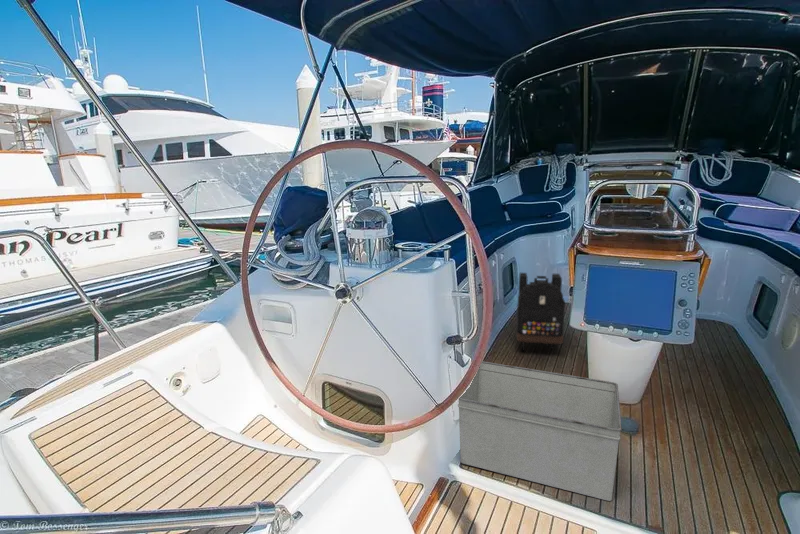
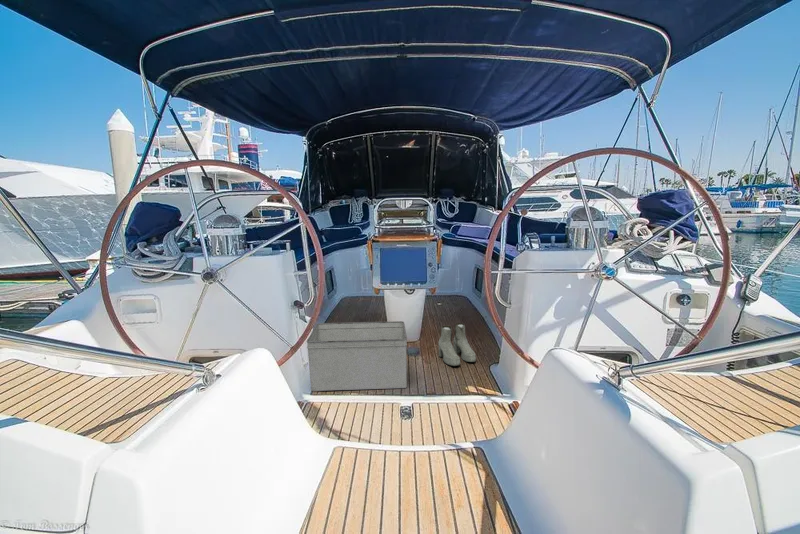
backpack: present [516,273,565,351] -> none [338,270,371,326]
boots: none [676,397,754,478] -> present [438,323,476,366]

